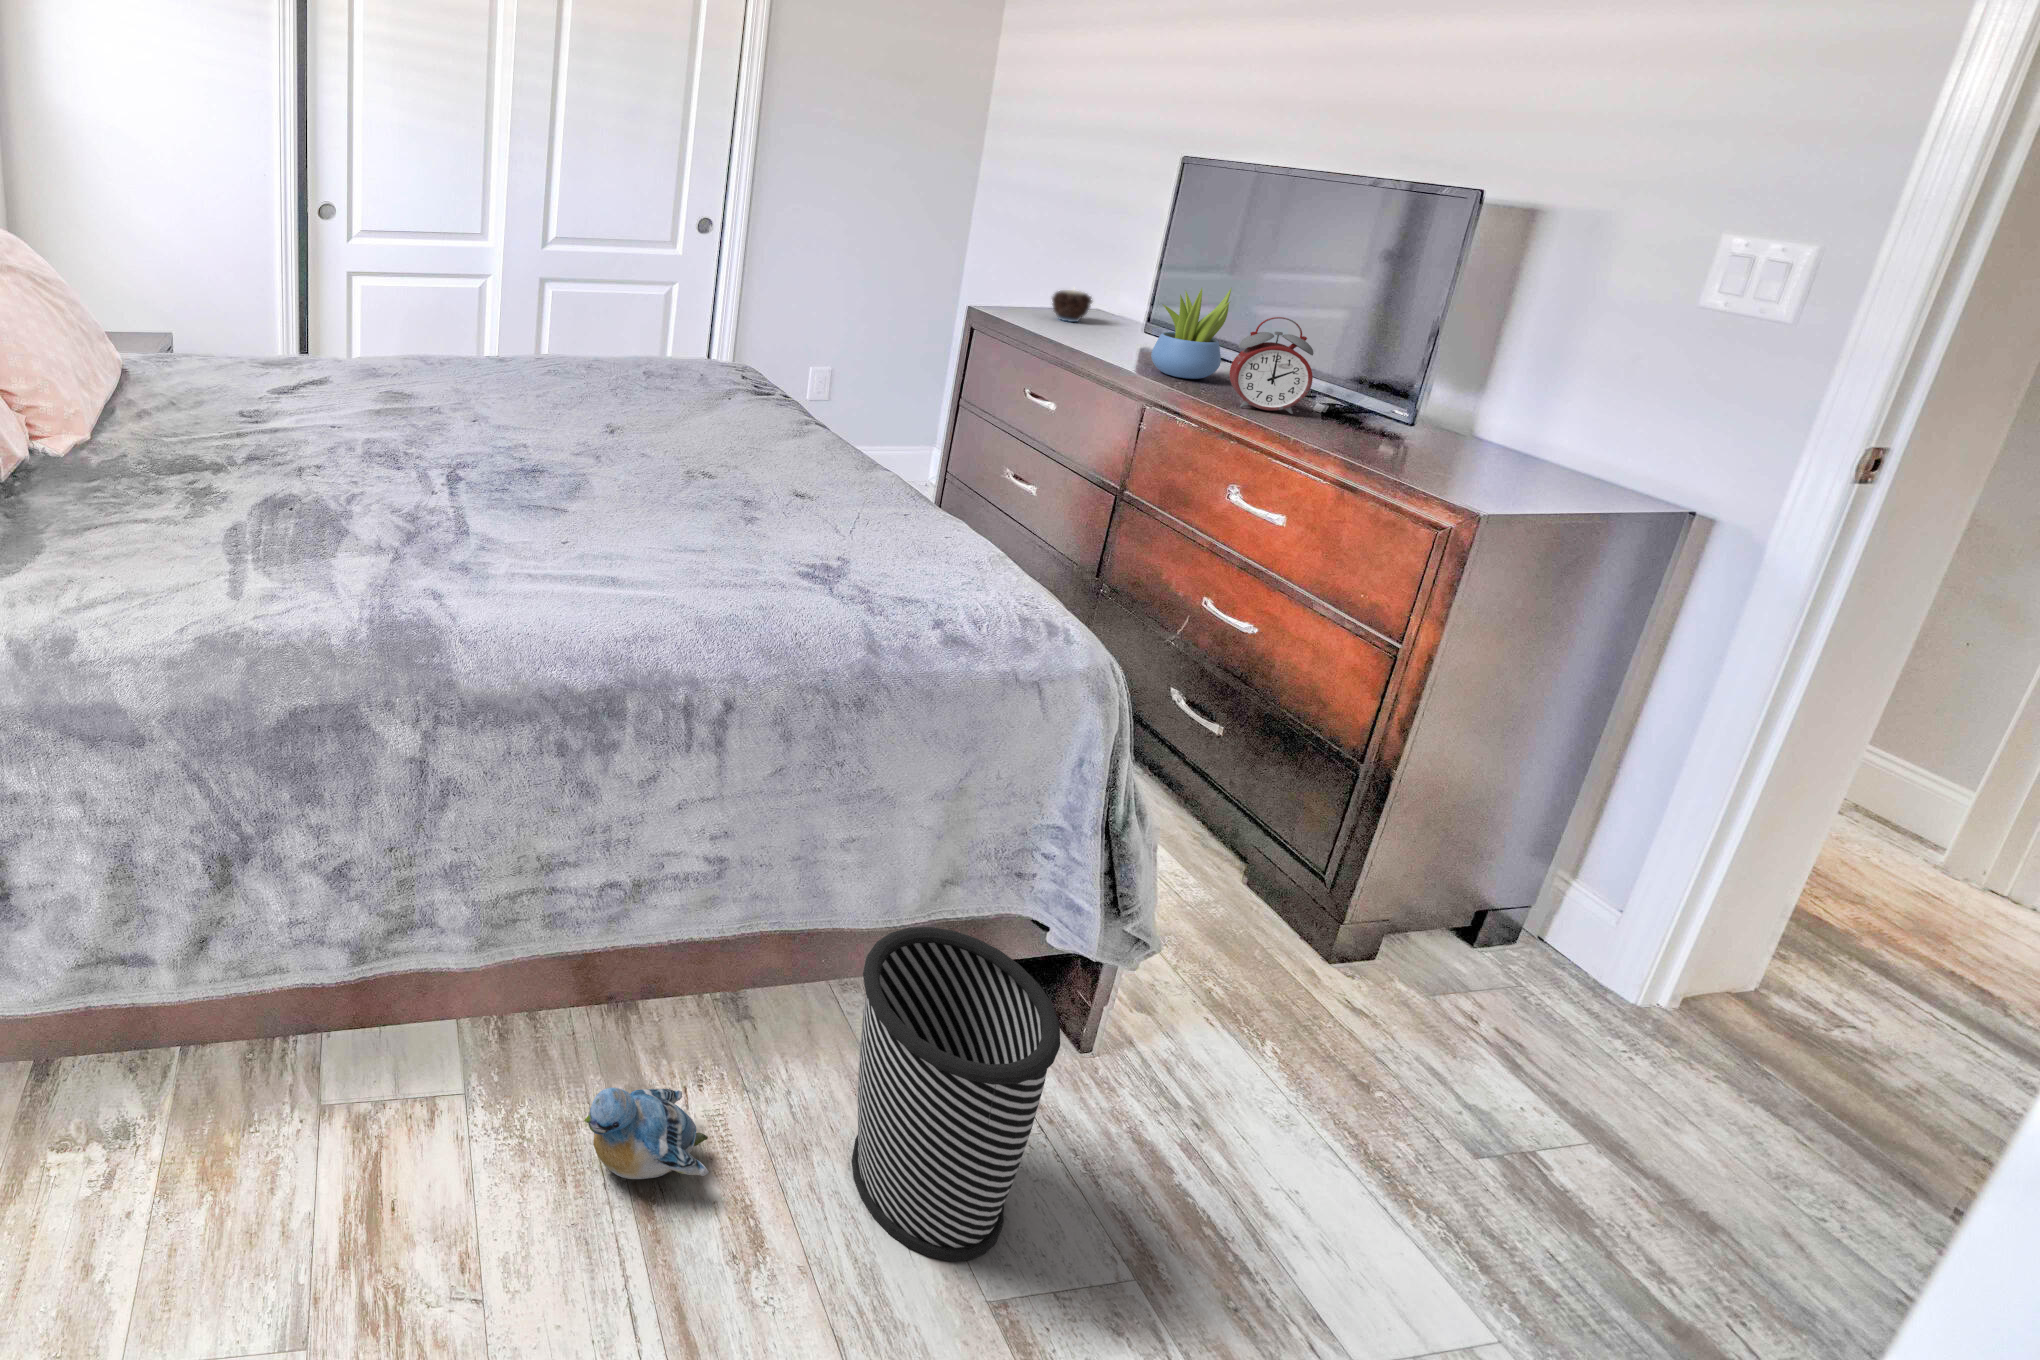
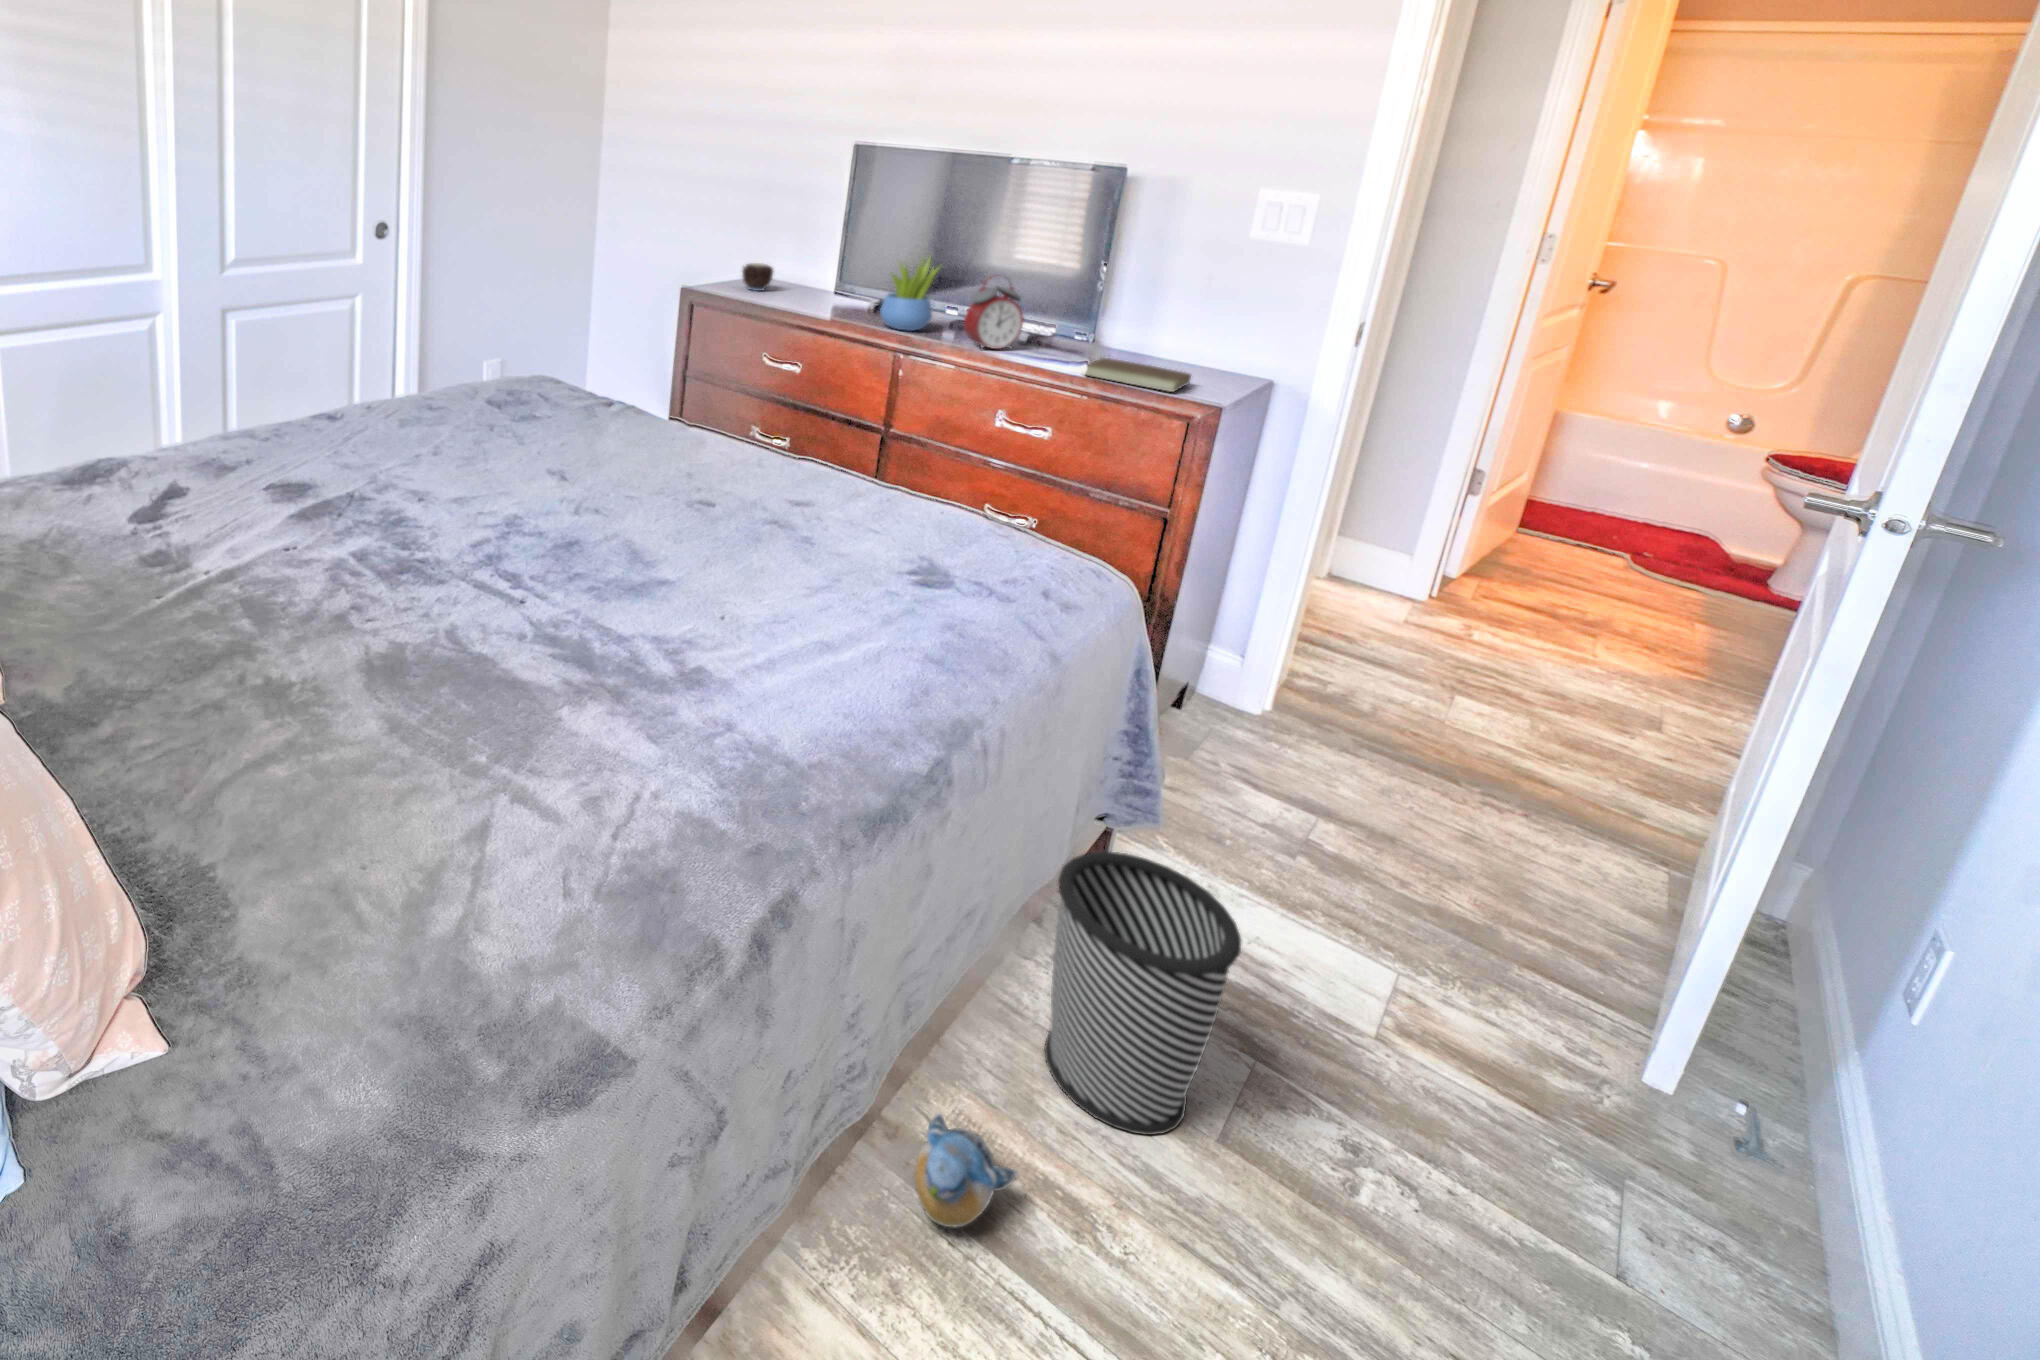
book: none [1339,435,1510,489] -> present [1085,357,1191,392]

